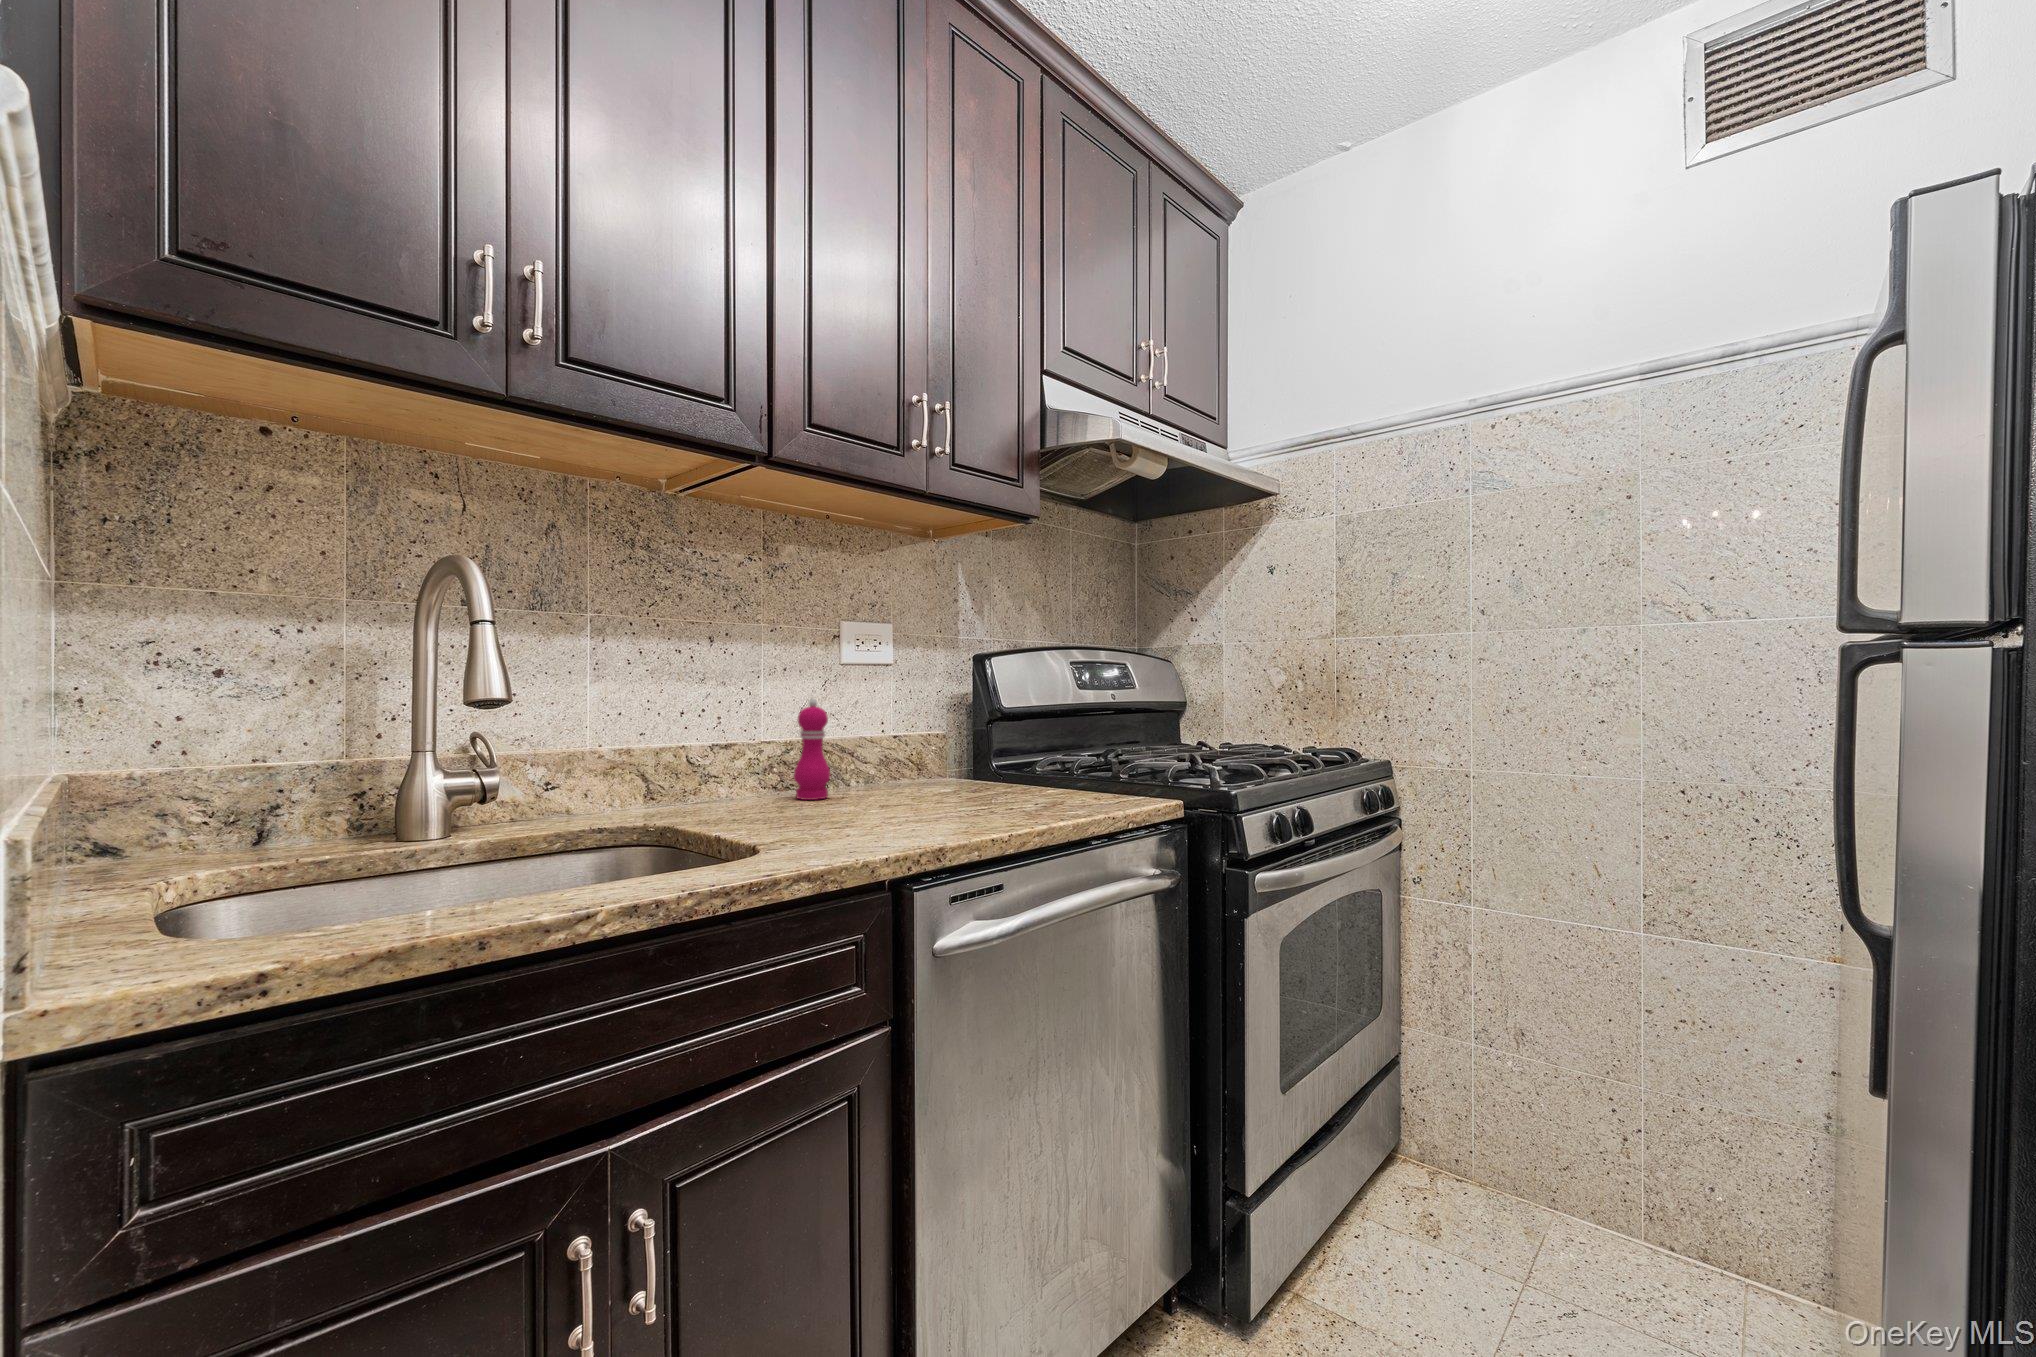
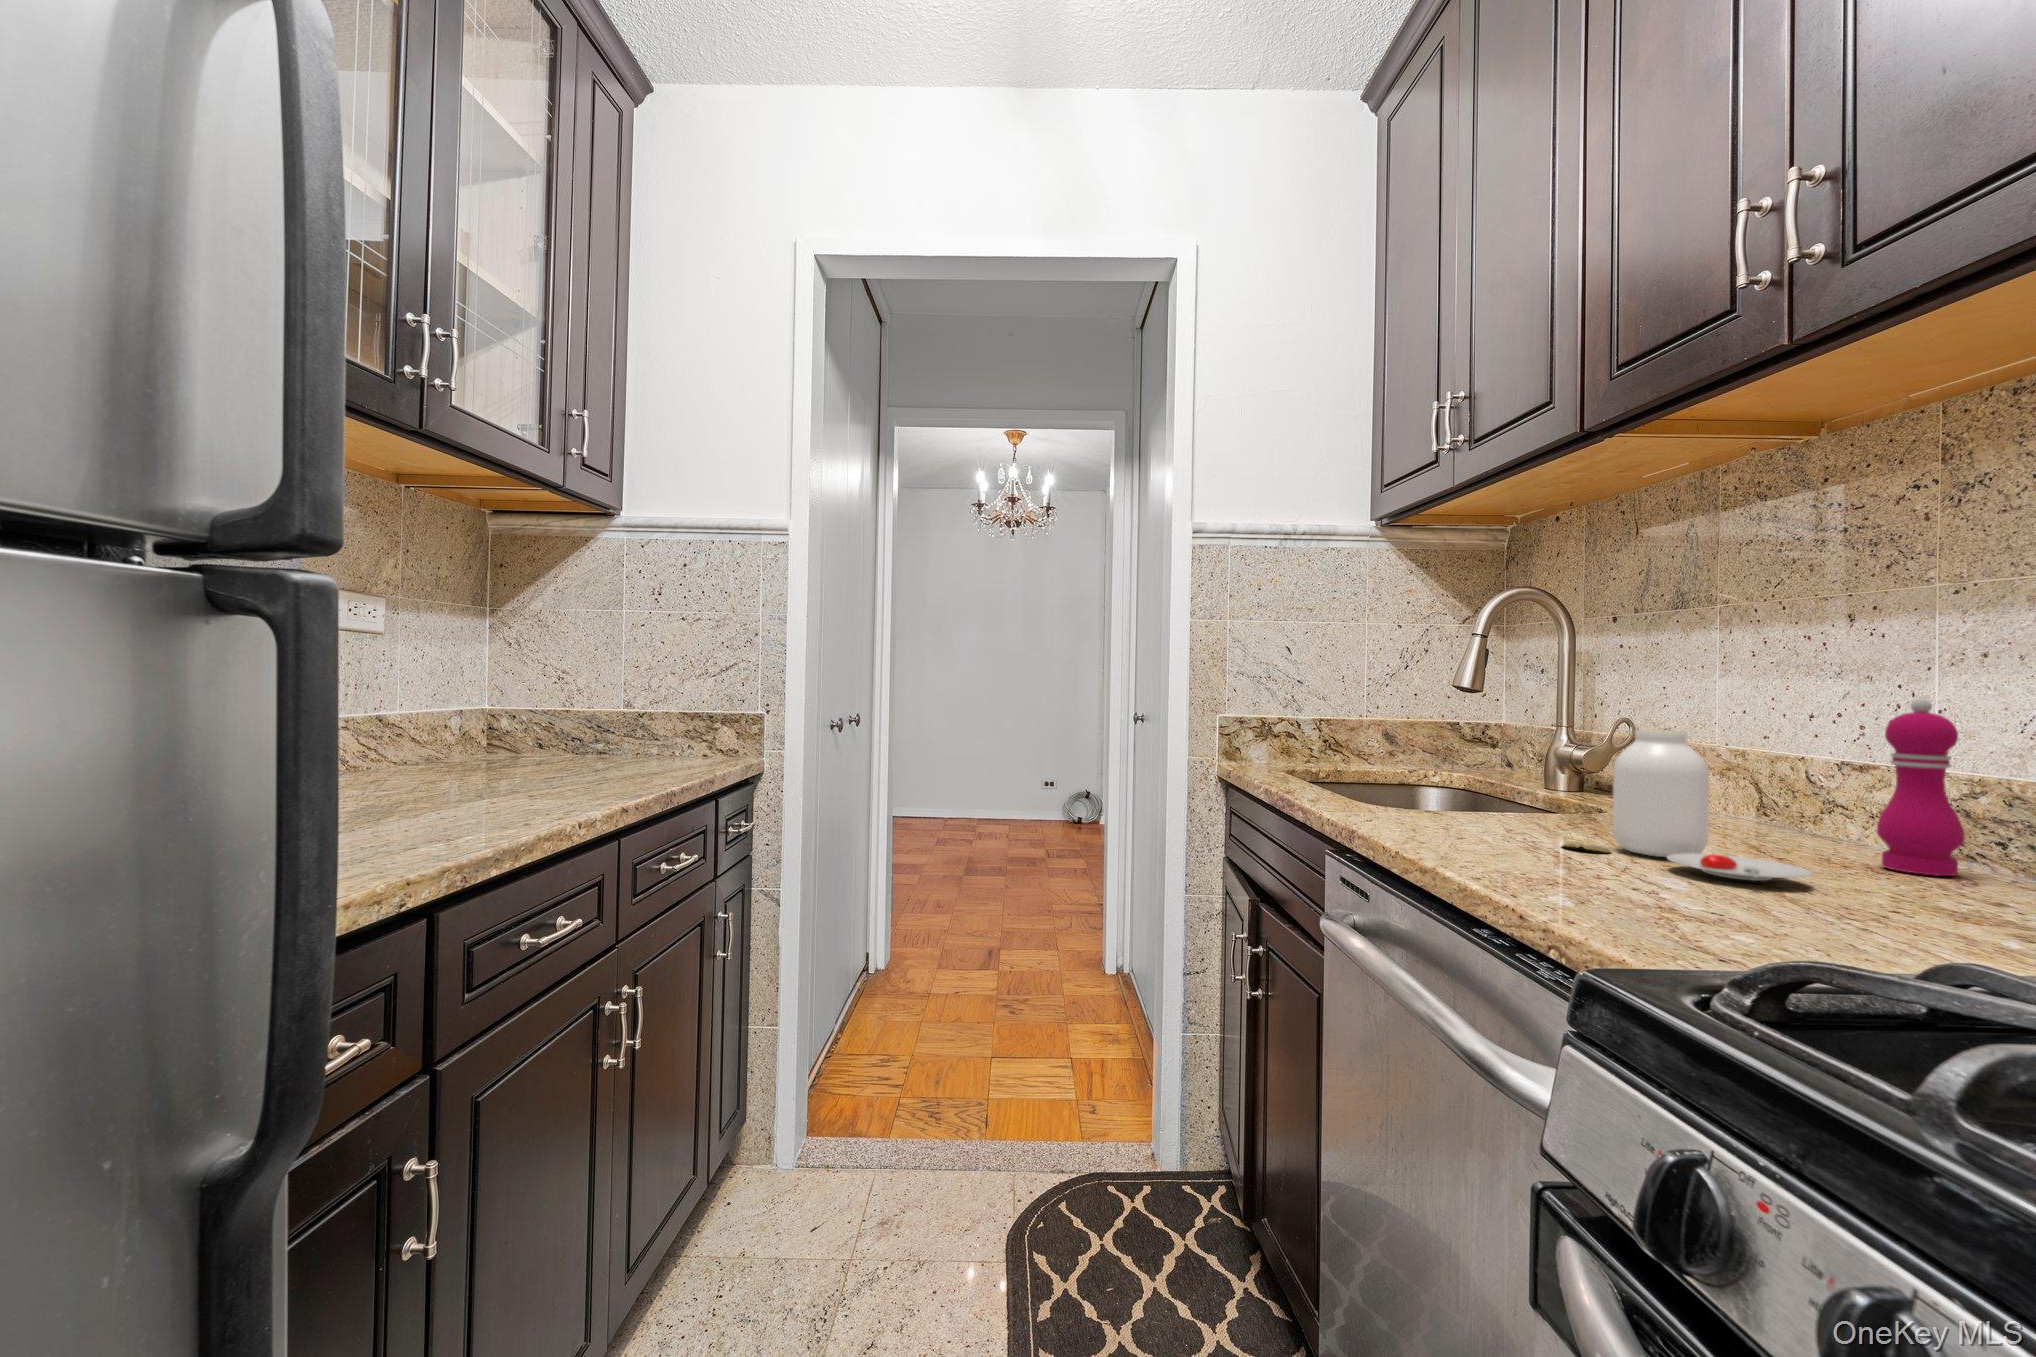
jar: none [844,730,967,825] -> present [1563,730,1812,881]

